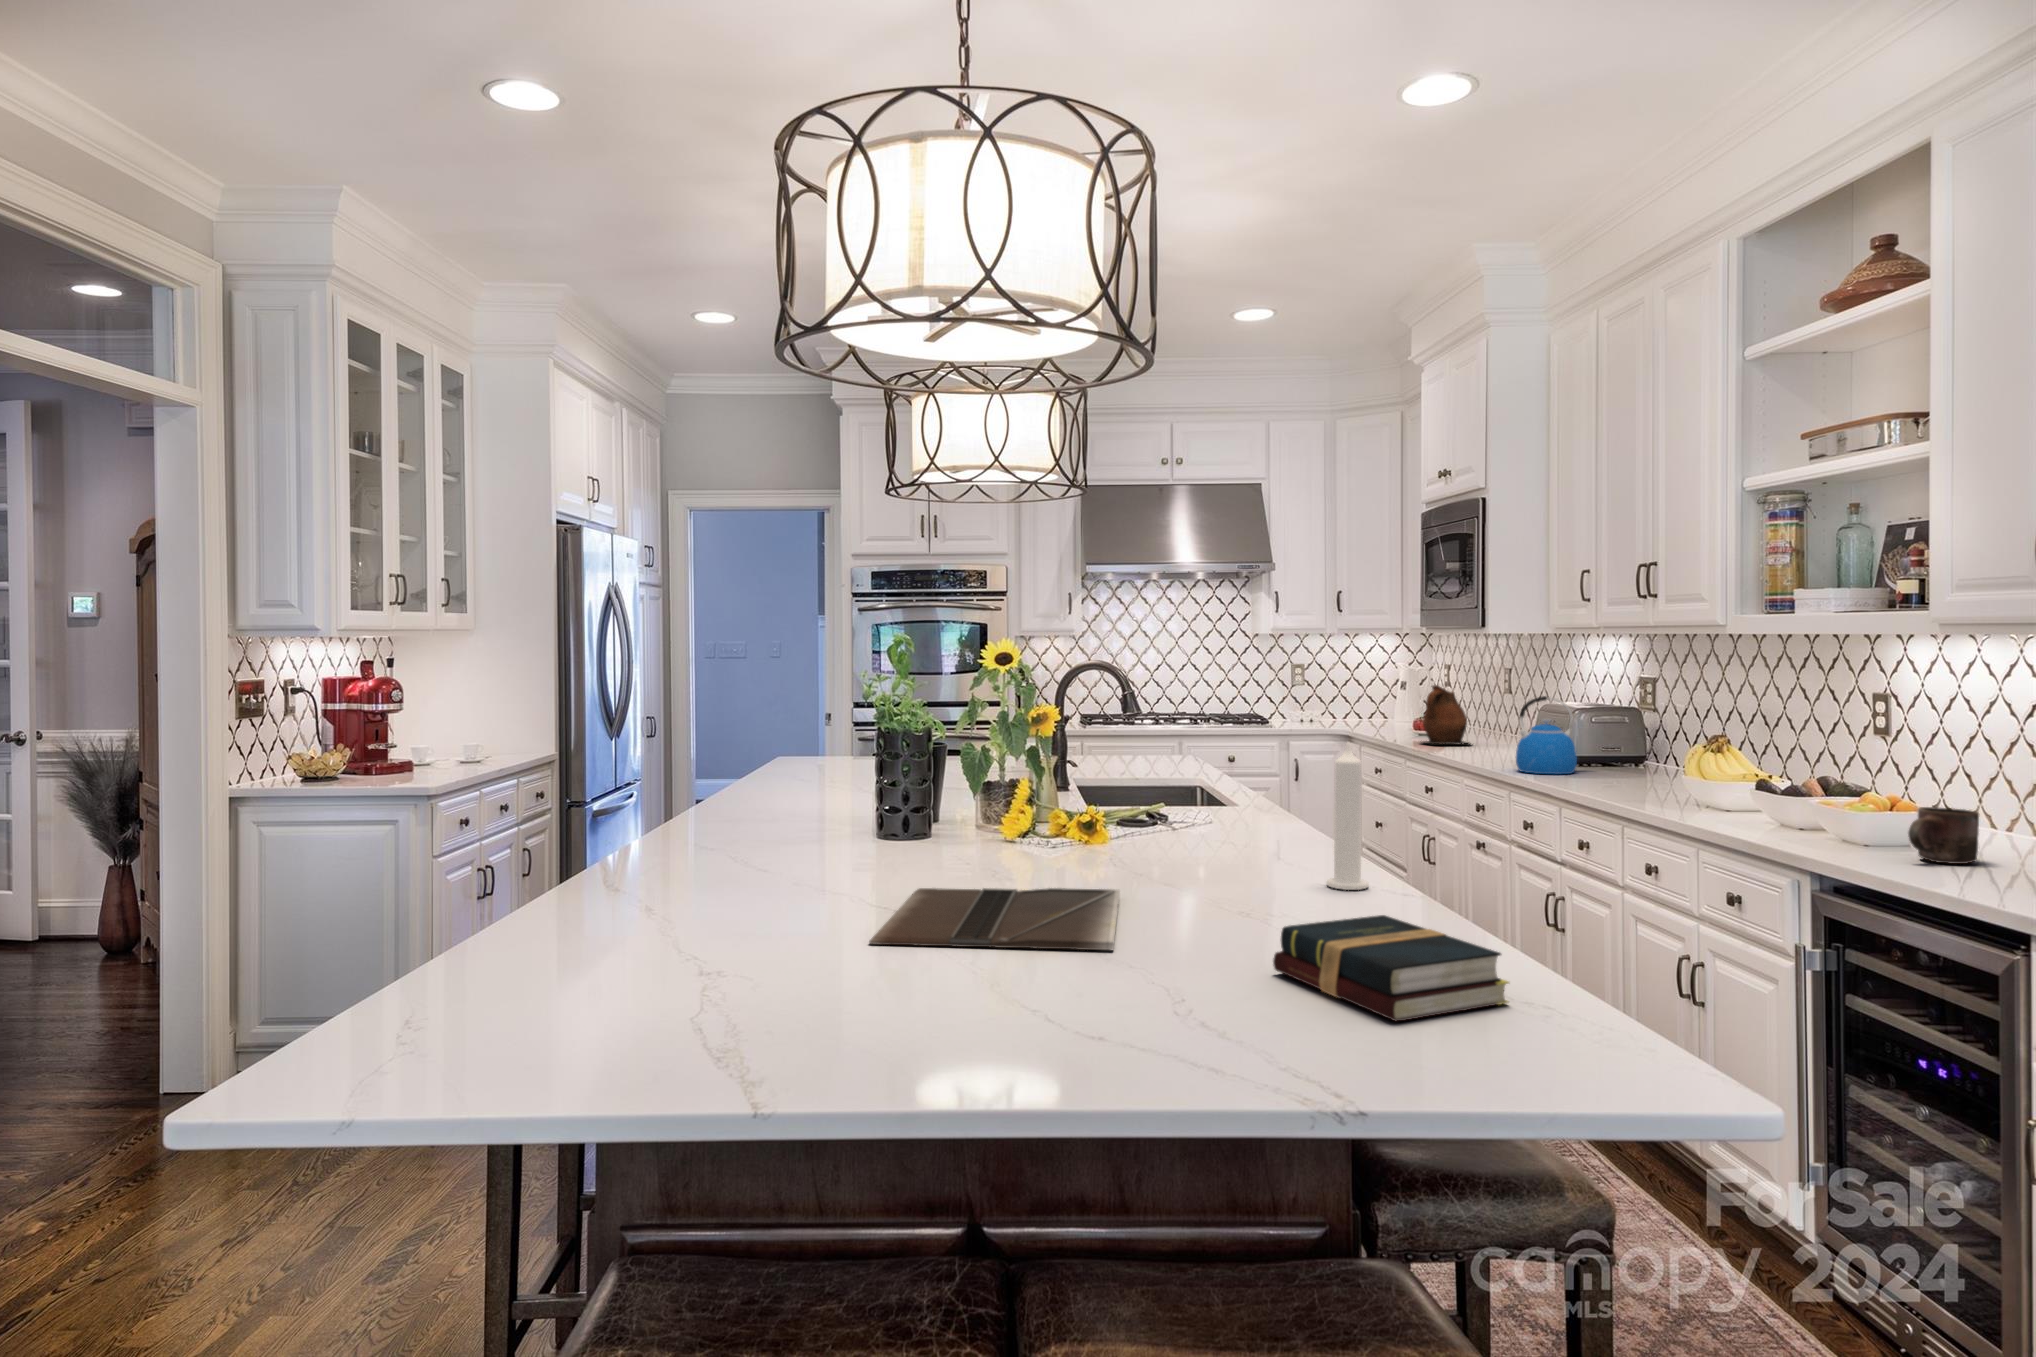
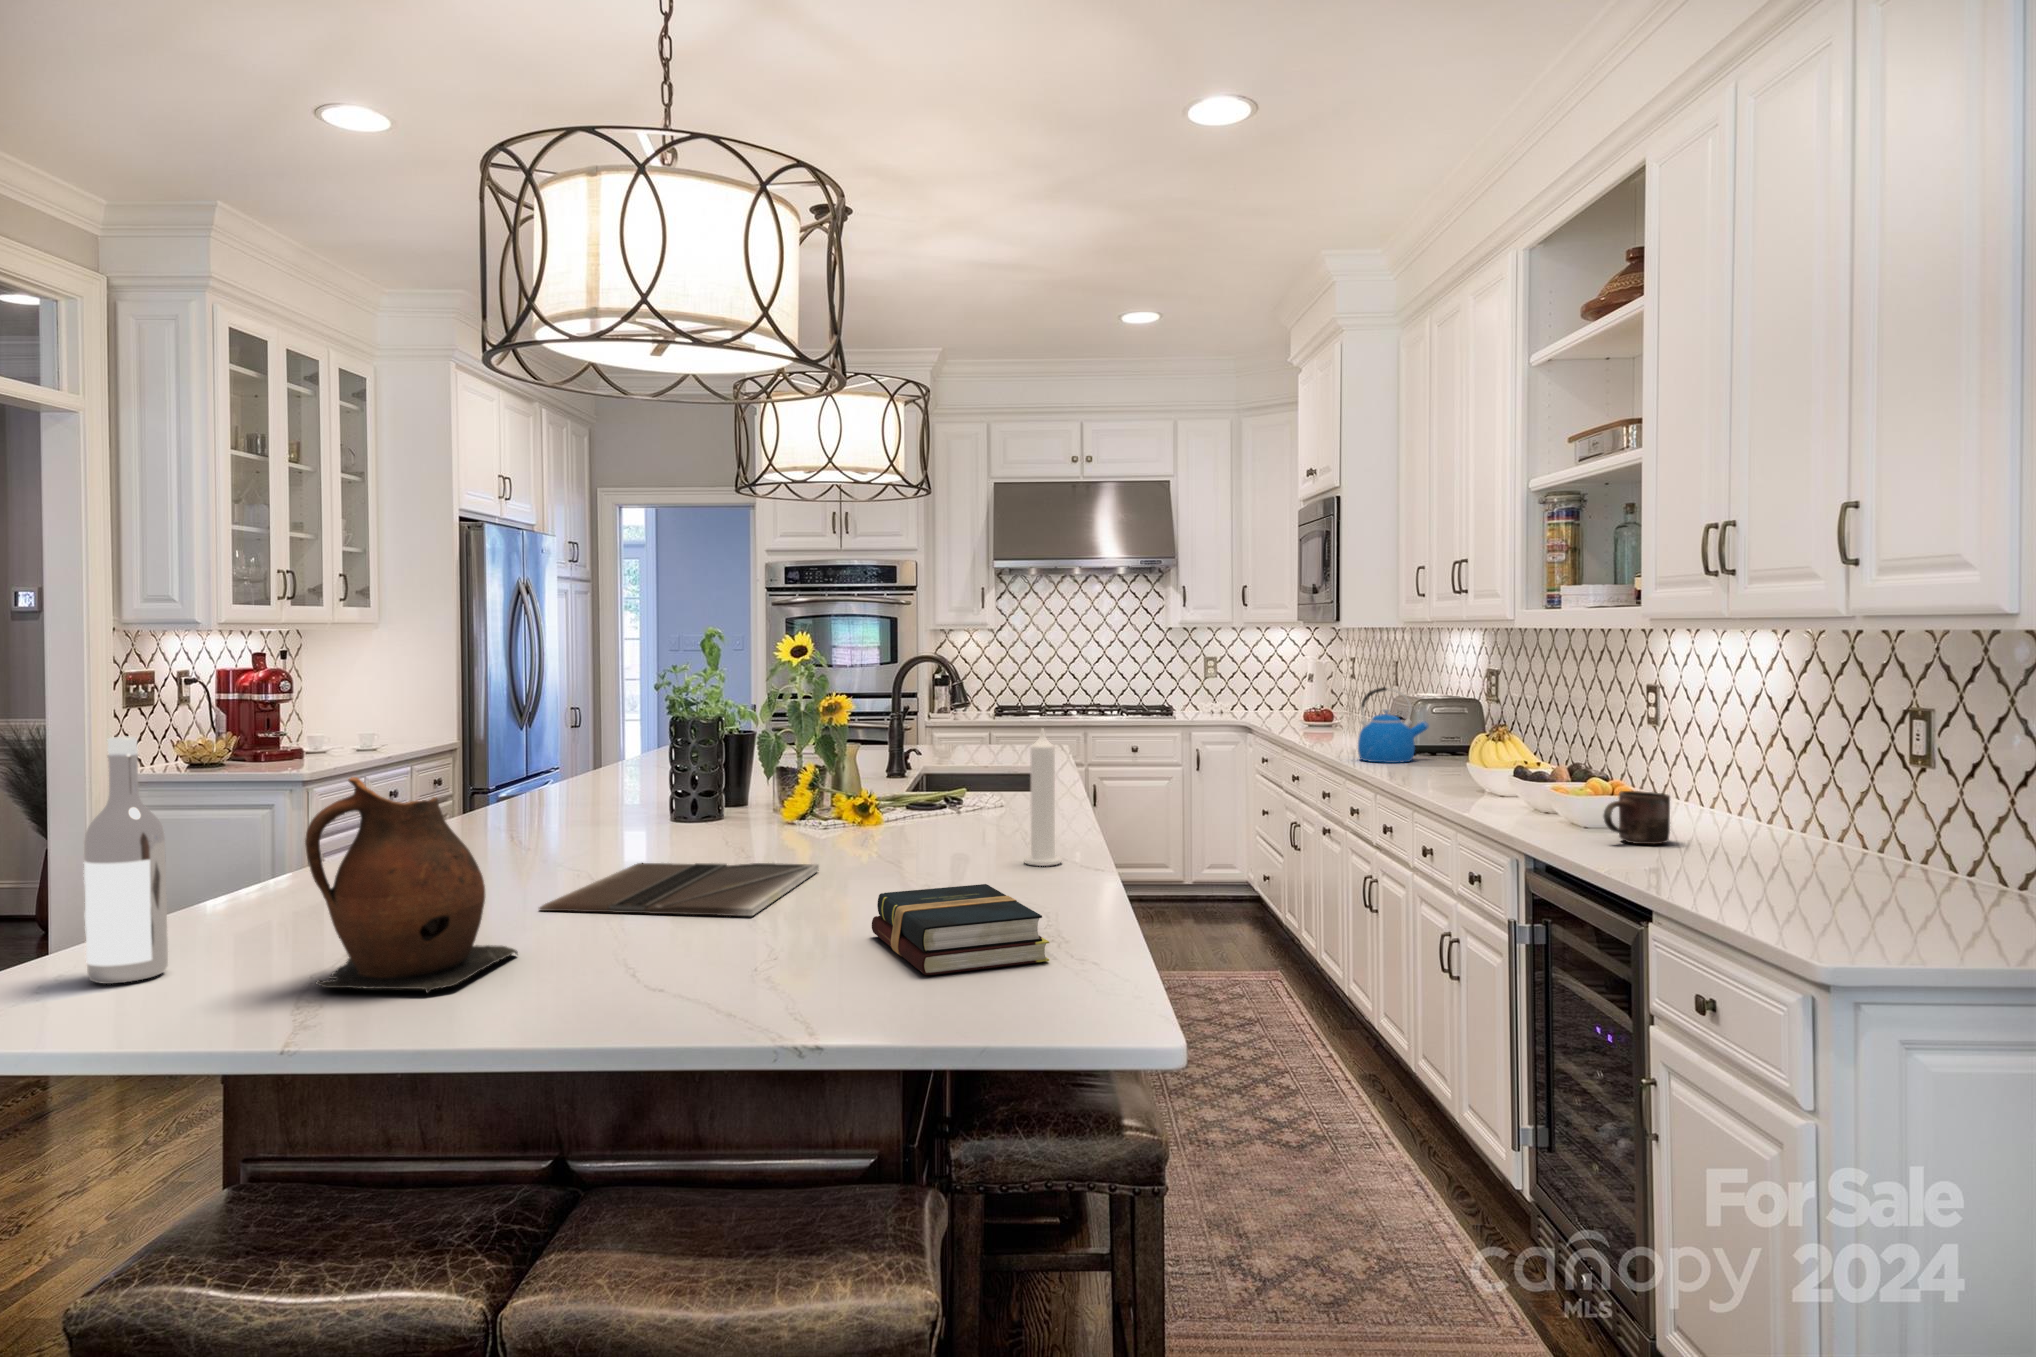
ceramic pitcher: present [1423,685,1471,744] -> present [305,777,518,993]
wine bottle: none [454,756,537,1037] -> present [84,737,168,984]

